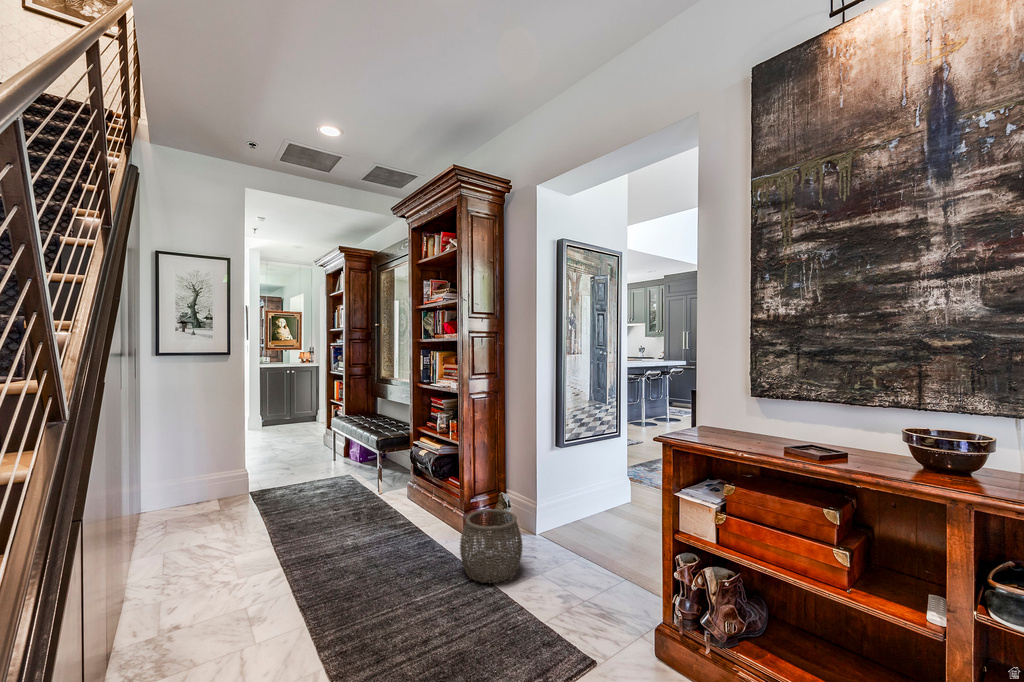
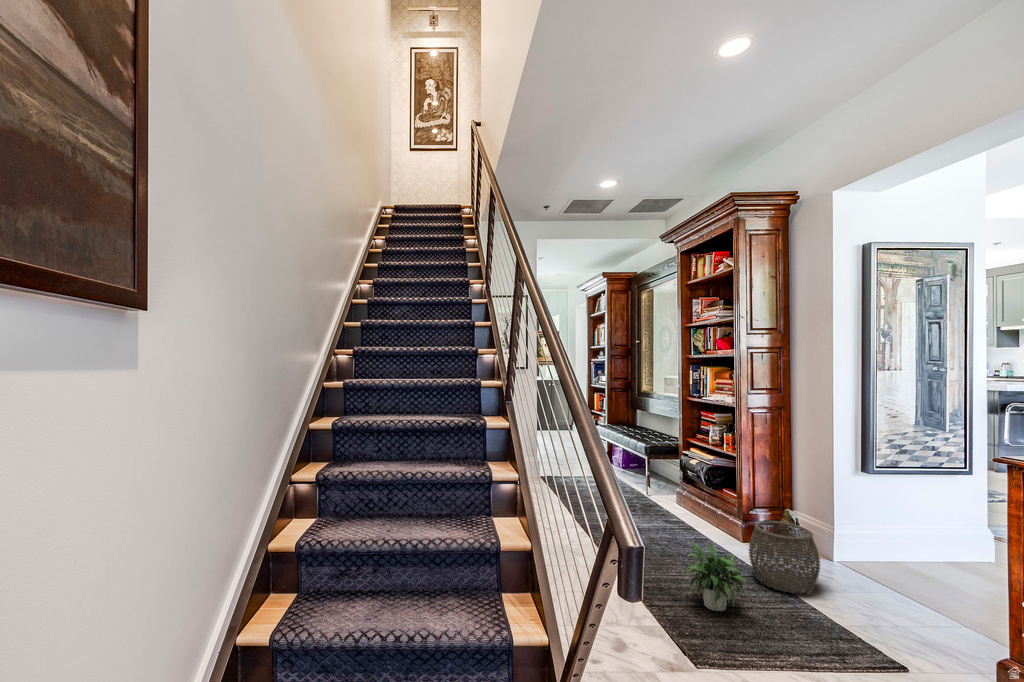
potted plant: none [382,550,446,628] -> present [686,541,745,611]

